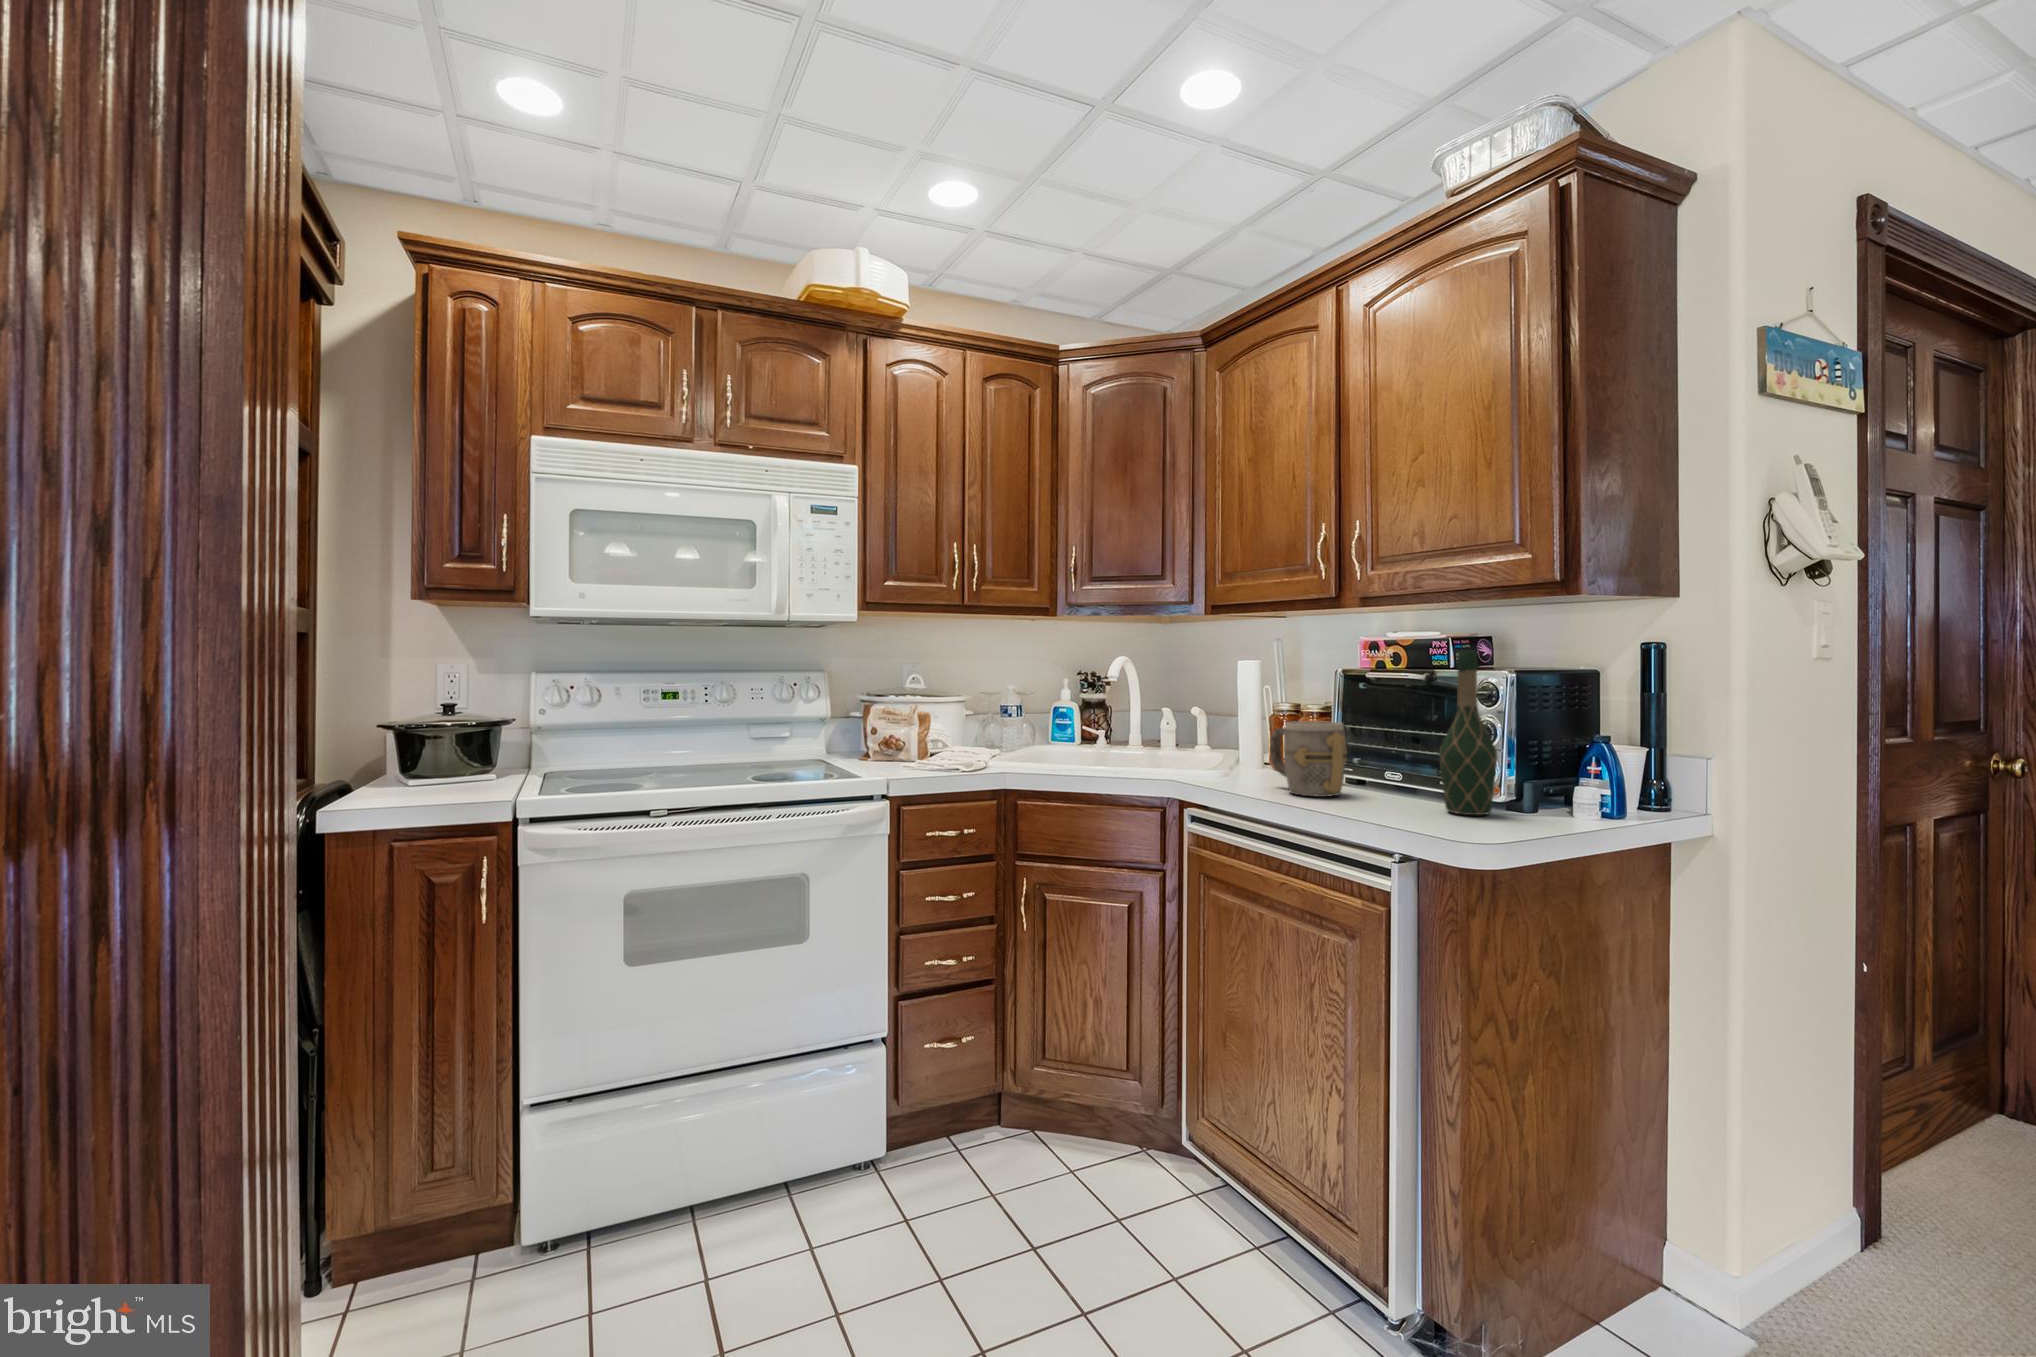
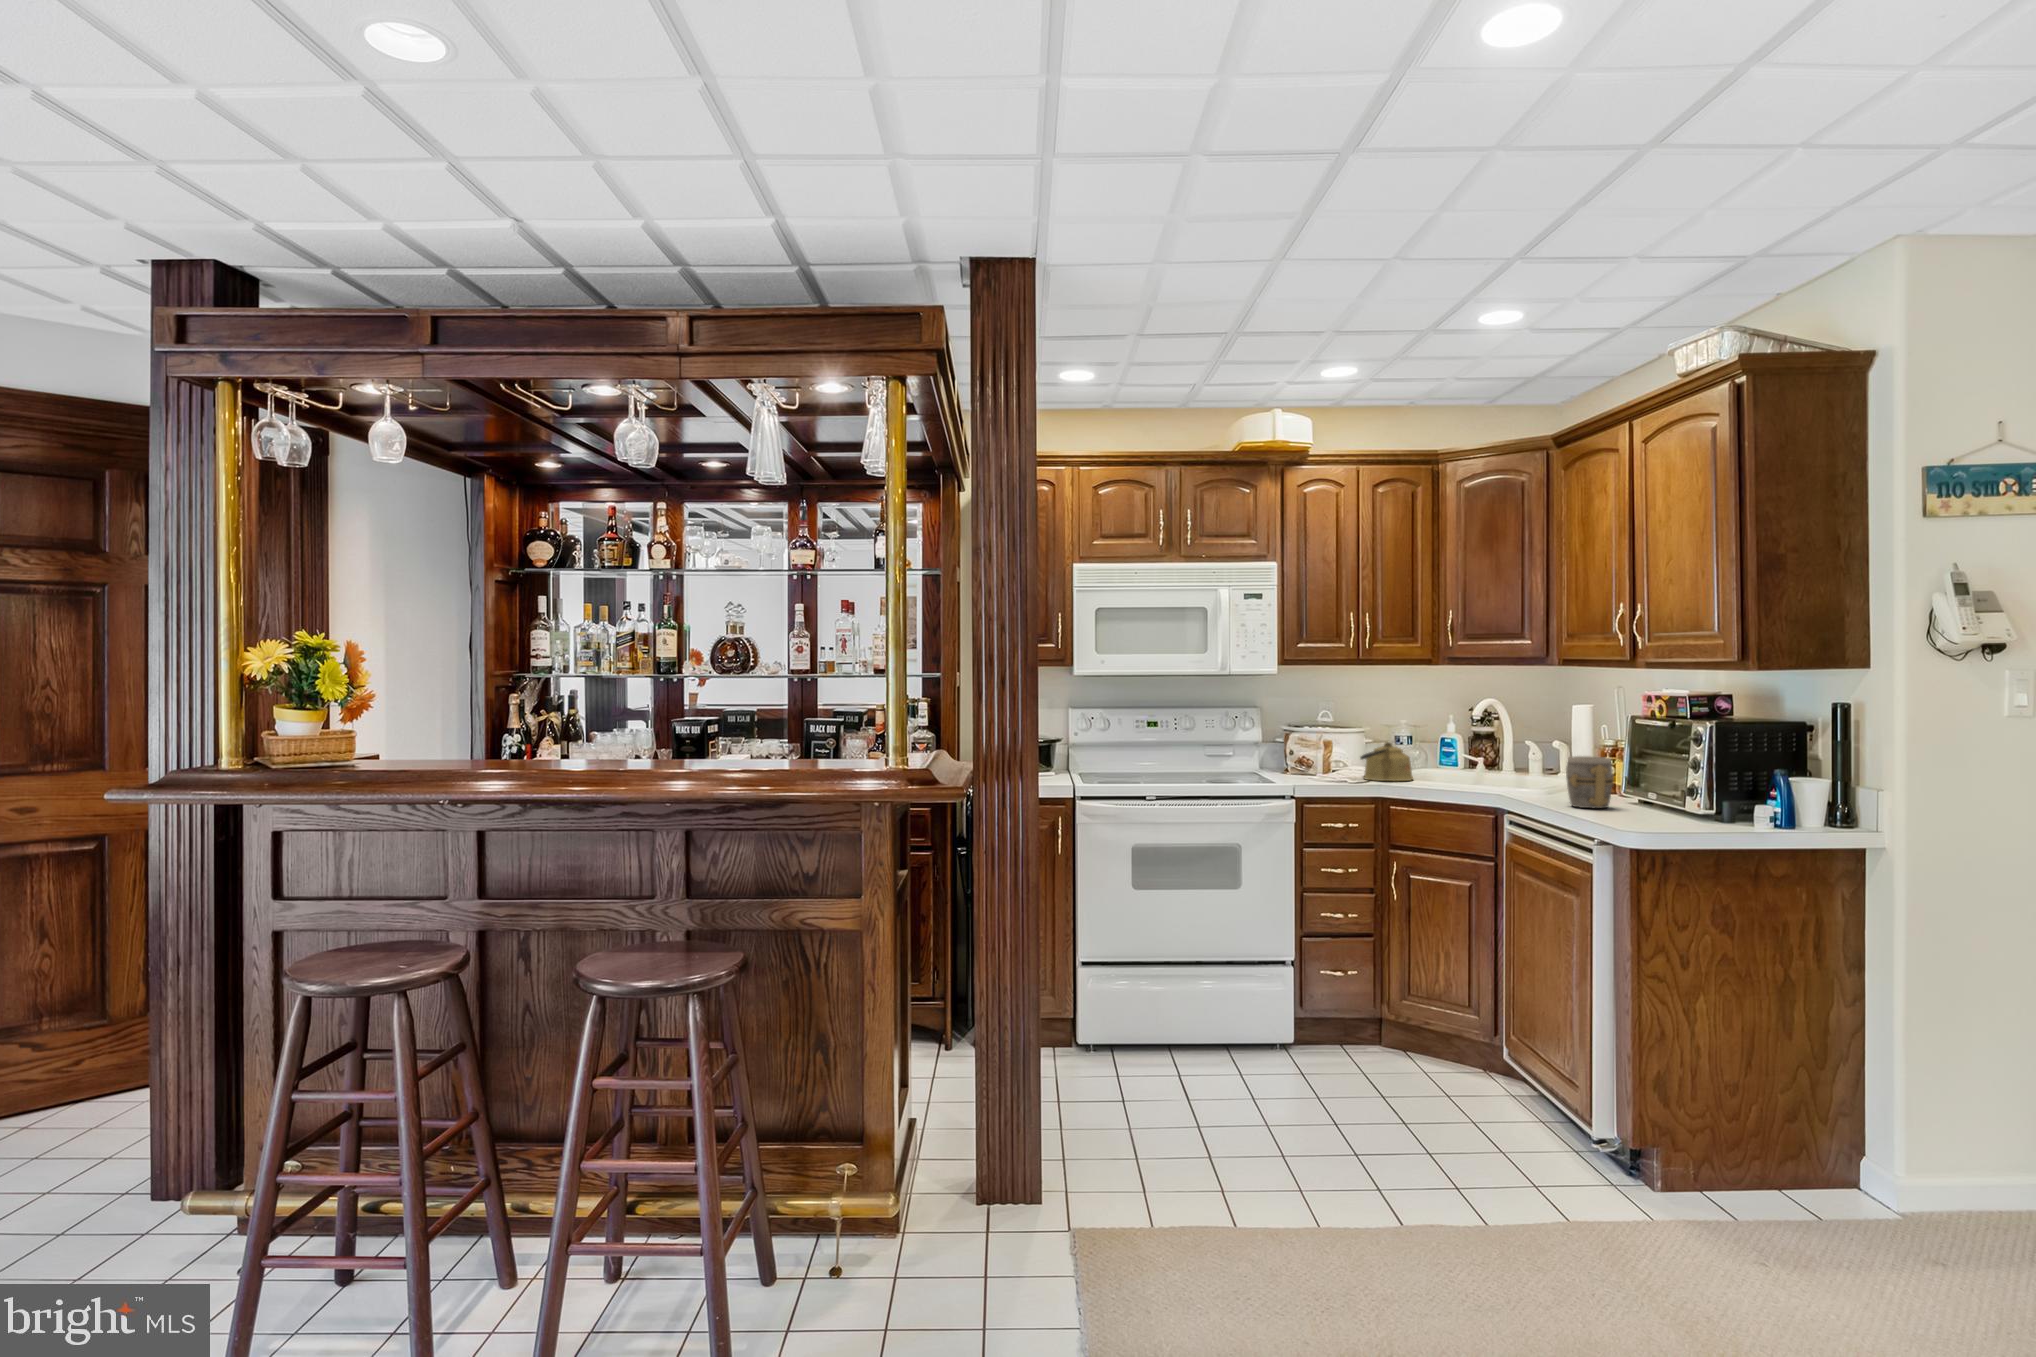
wine bottle: present [1439,650,1498,815] -> none [1655,713,1695,822]
kettle: none [973,712,1041,766] -> present [1360,742,1413,781]

